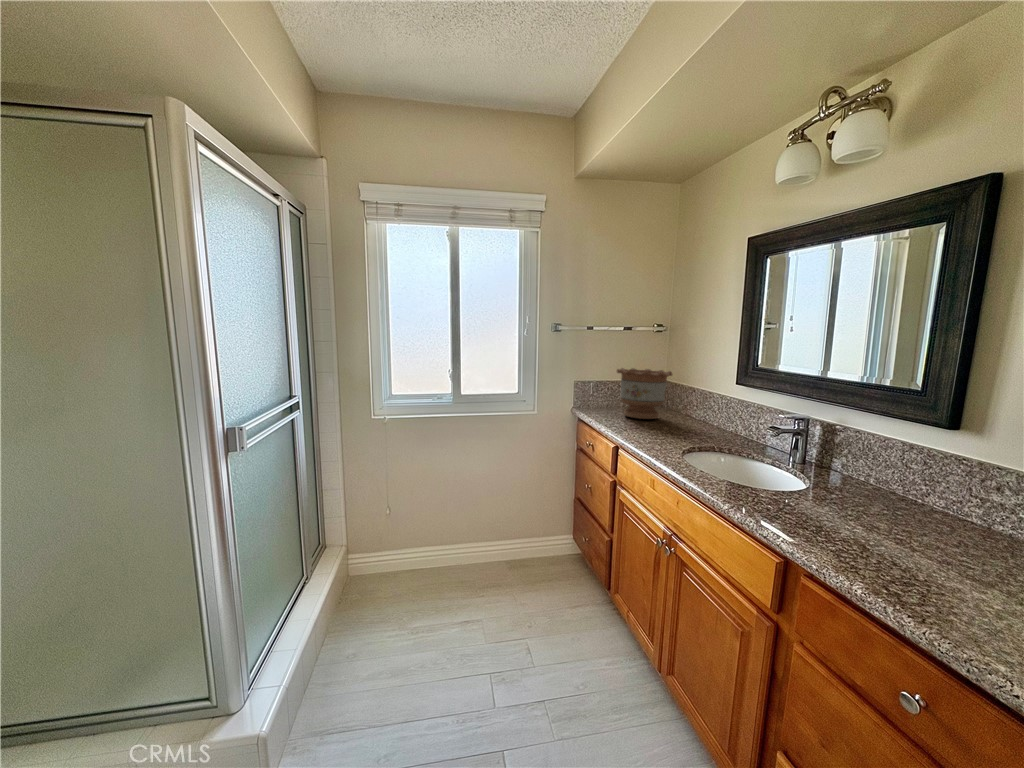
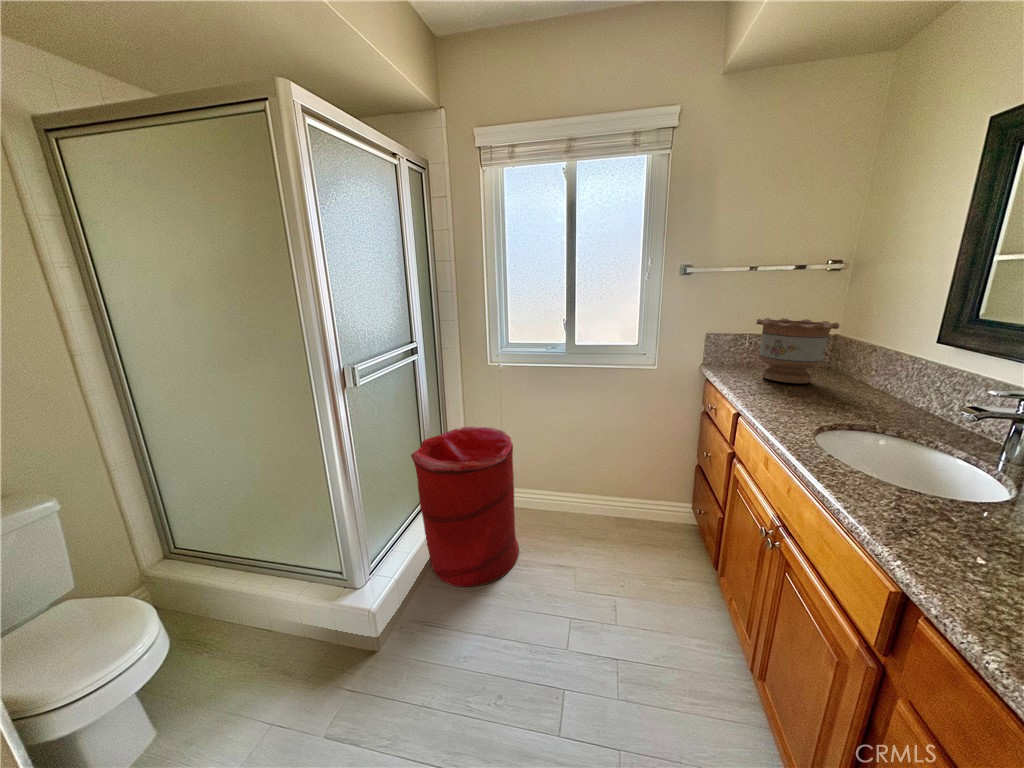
laundry hamper: none [293,487,423,681] -> present [411,427,519,587]

